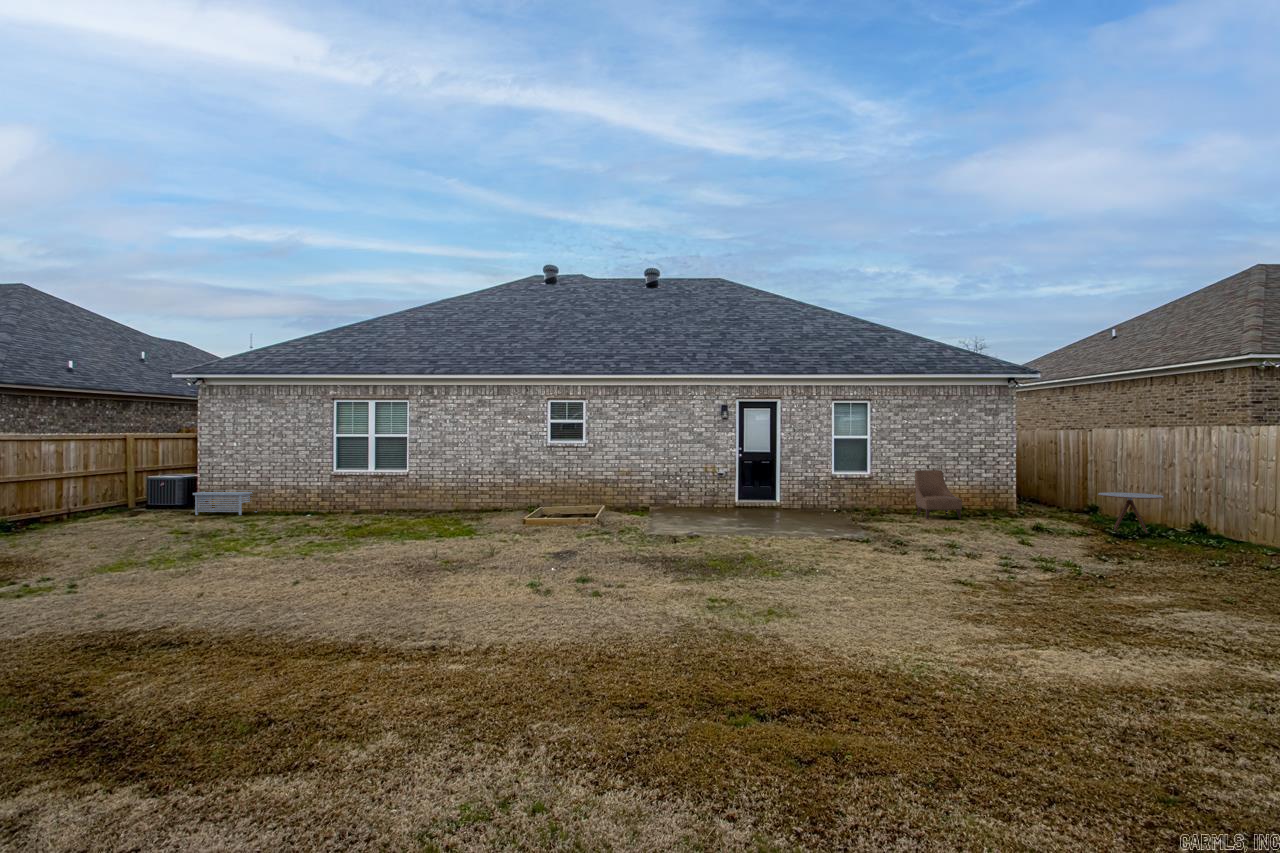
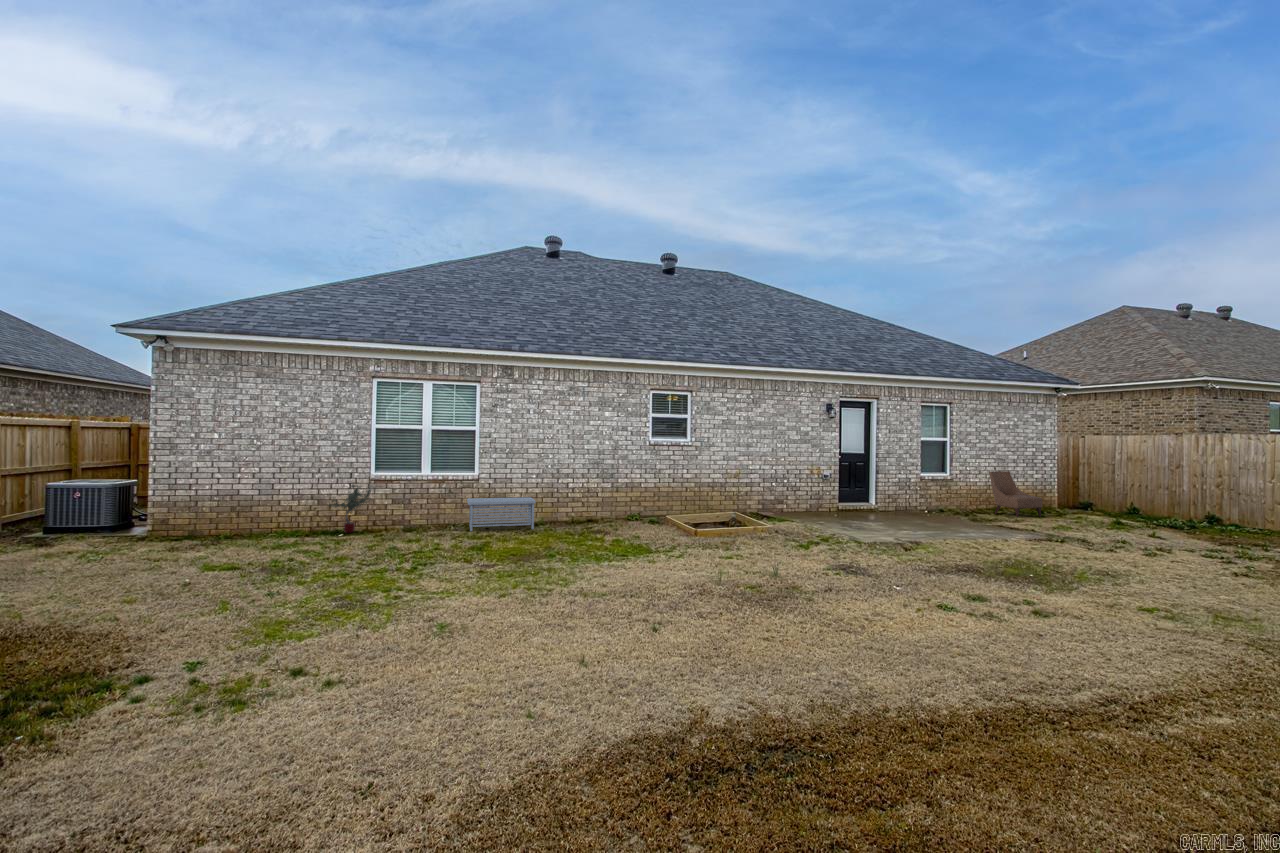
potted tree: none [297,477,326,514] -> present [329,483,371,533]
storage bench: present [193,492,257,515] -> present [467,497,536,531]
round table: present [1098,492,1164,533] -> none [1158,490,1218,525]

